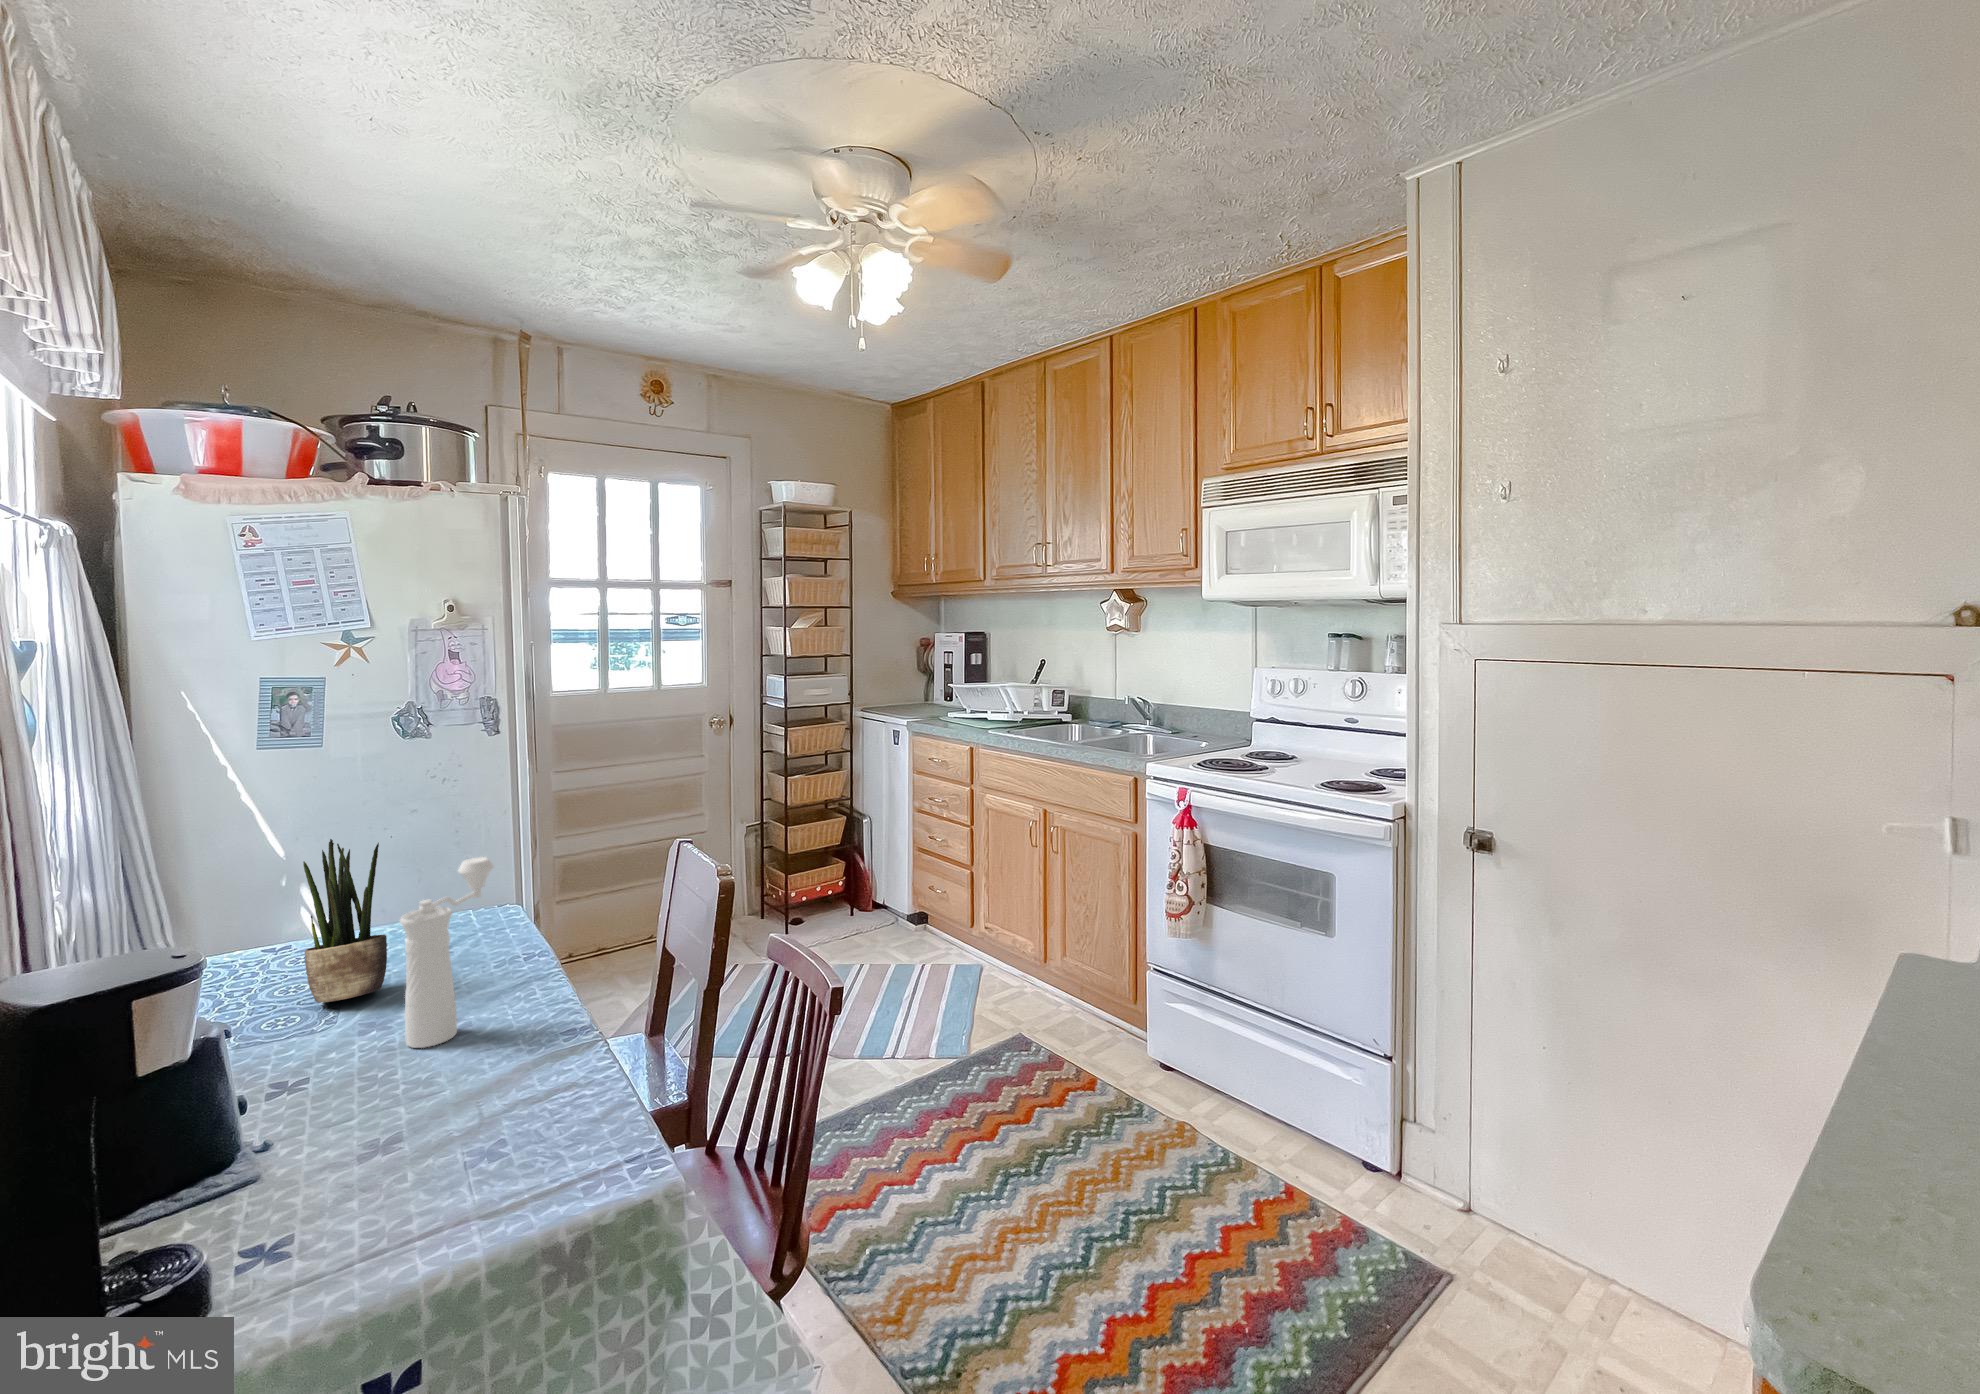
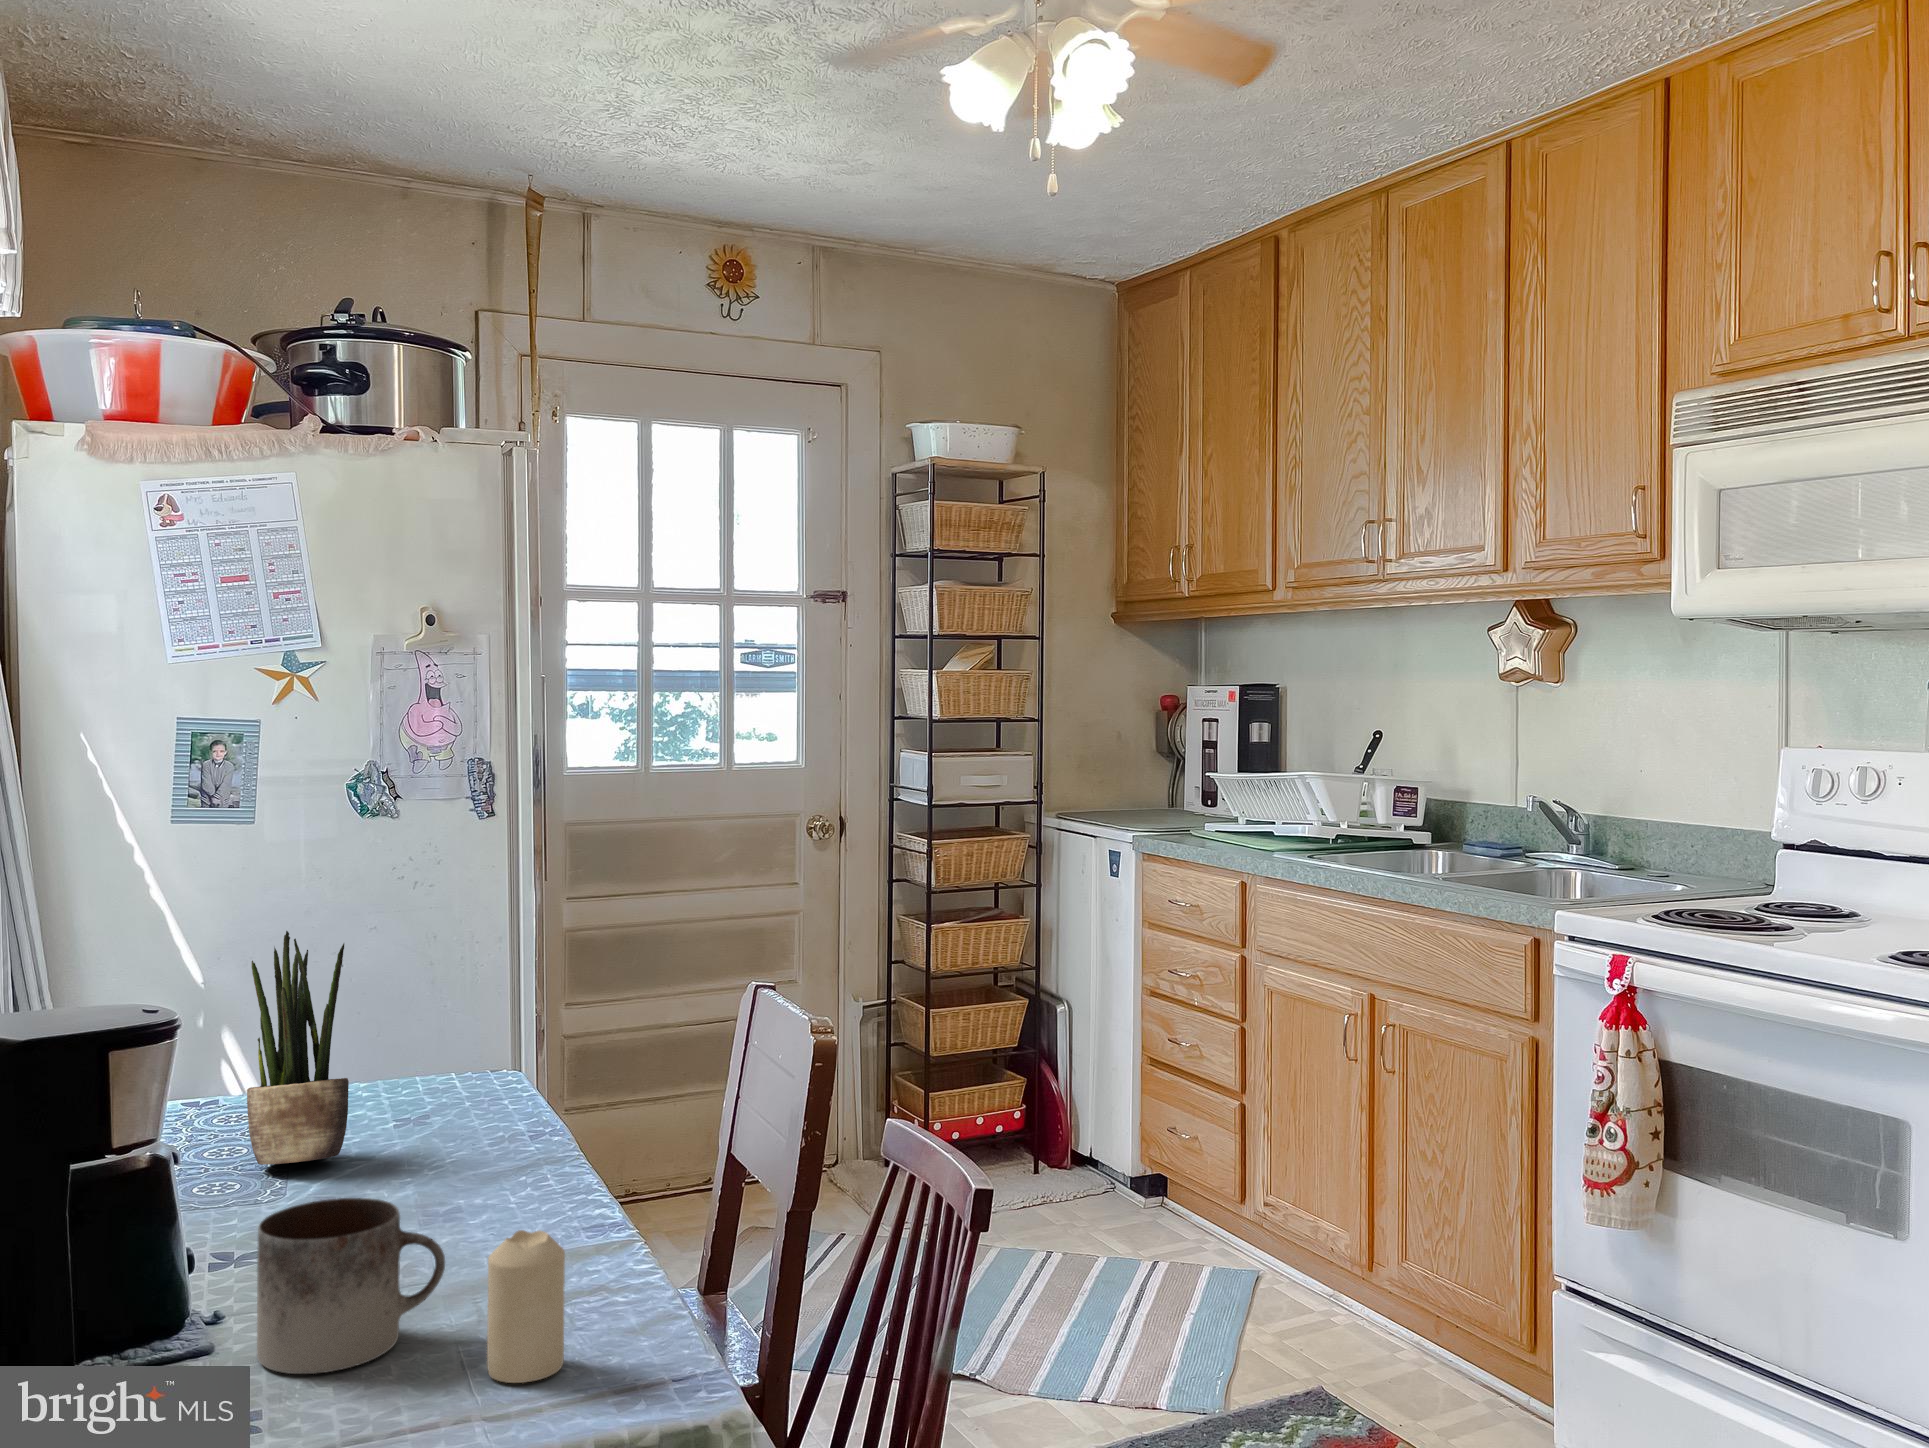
pepper mill: present [400,857,493,1048] -> none [376,967,496,1229]
mug: none [291,1051,451,1196] -> present [257,1198,445,1374]
candle: none [481,1067,544,1181] -> present [487,1230,565,1383]

